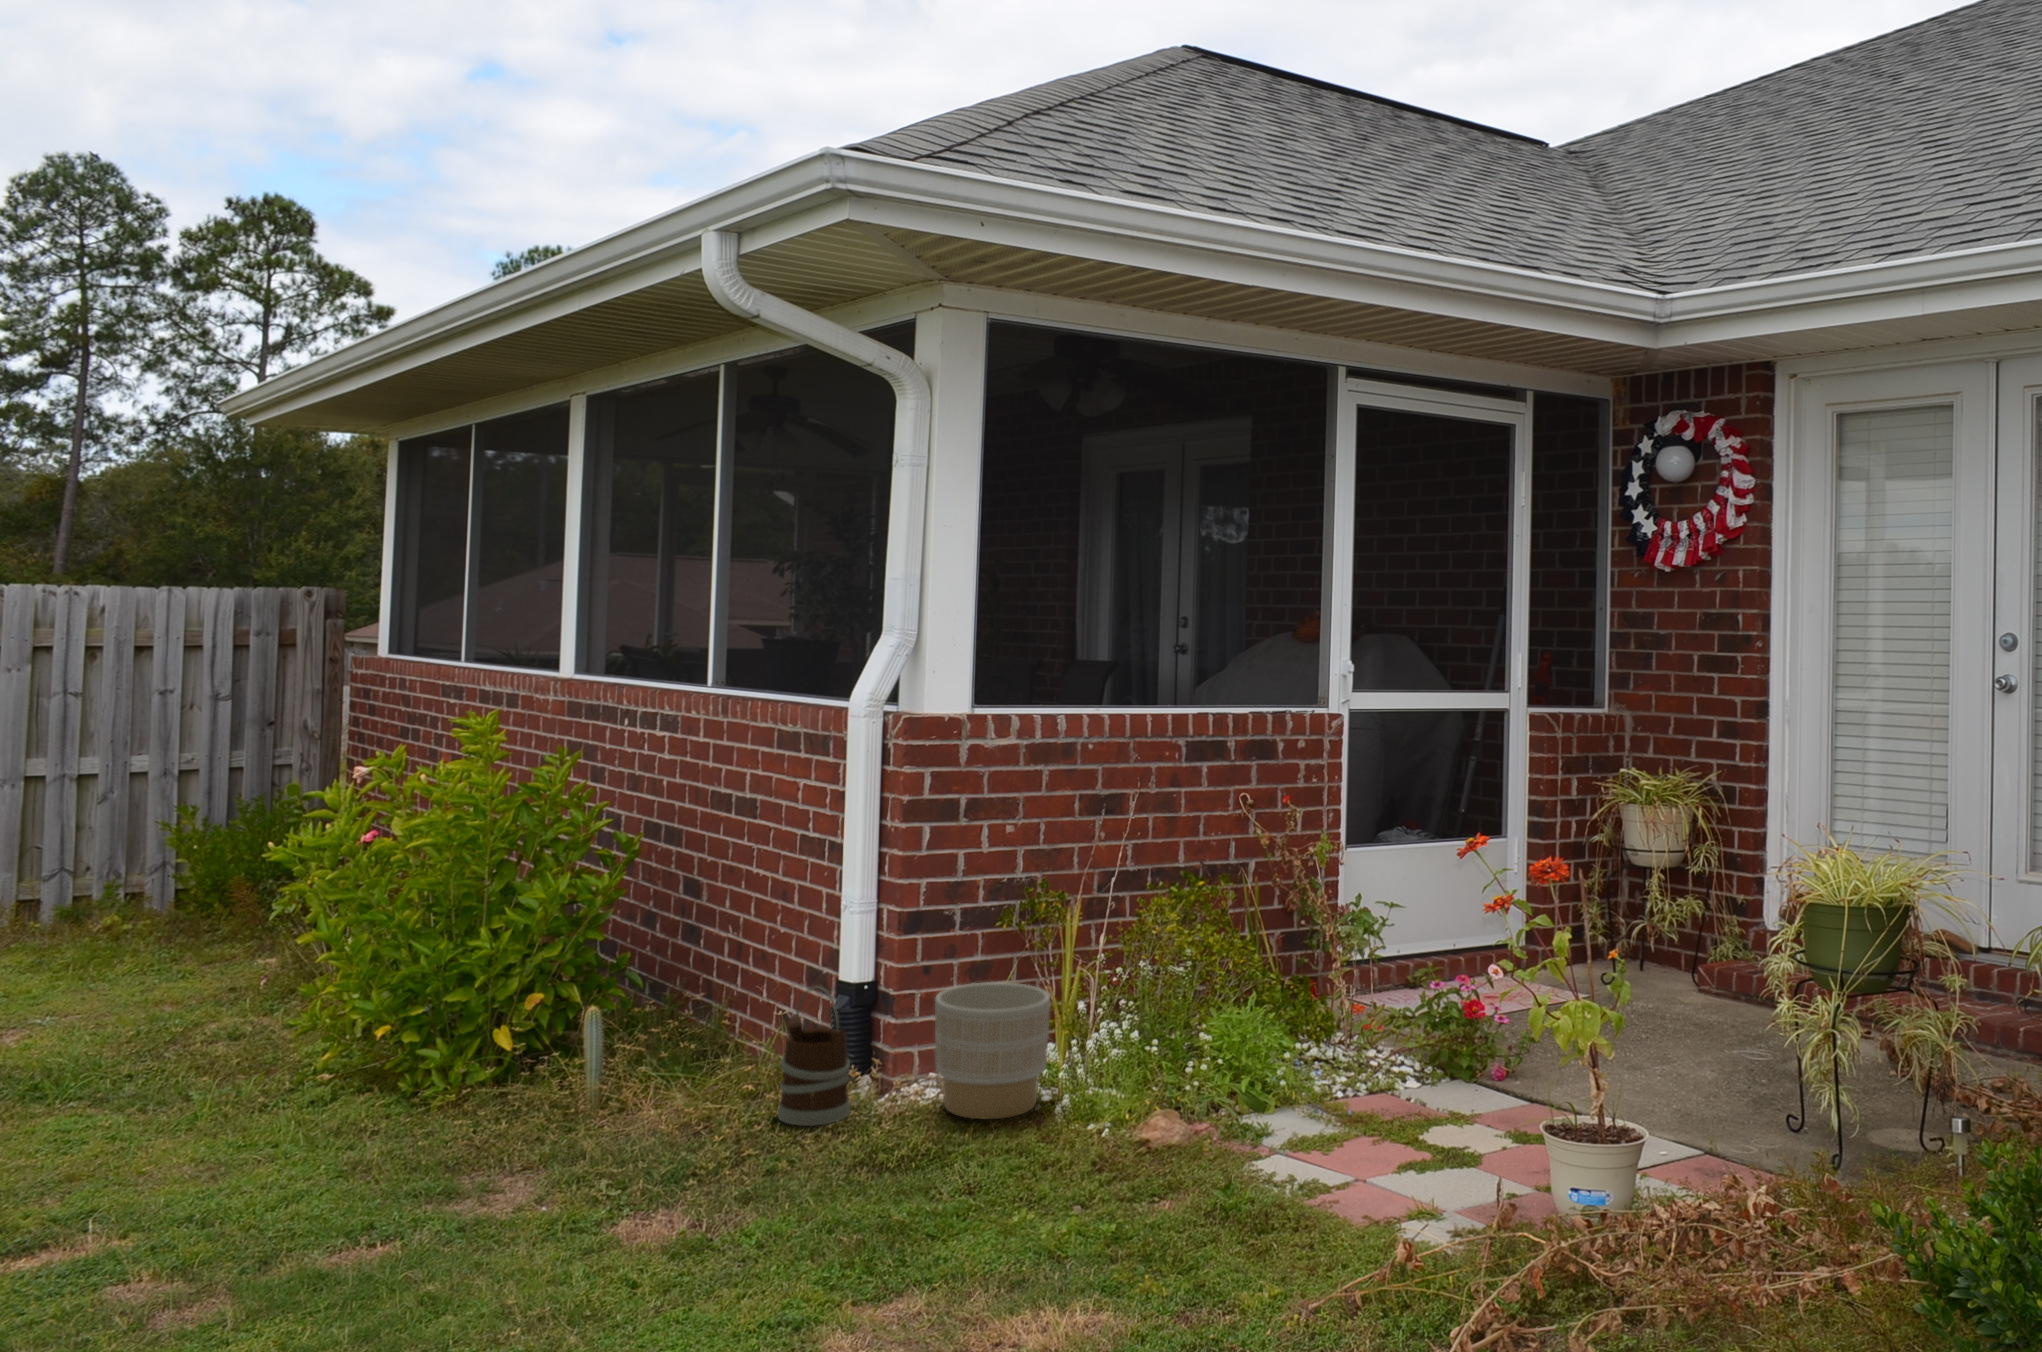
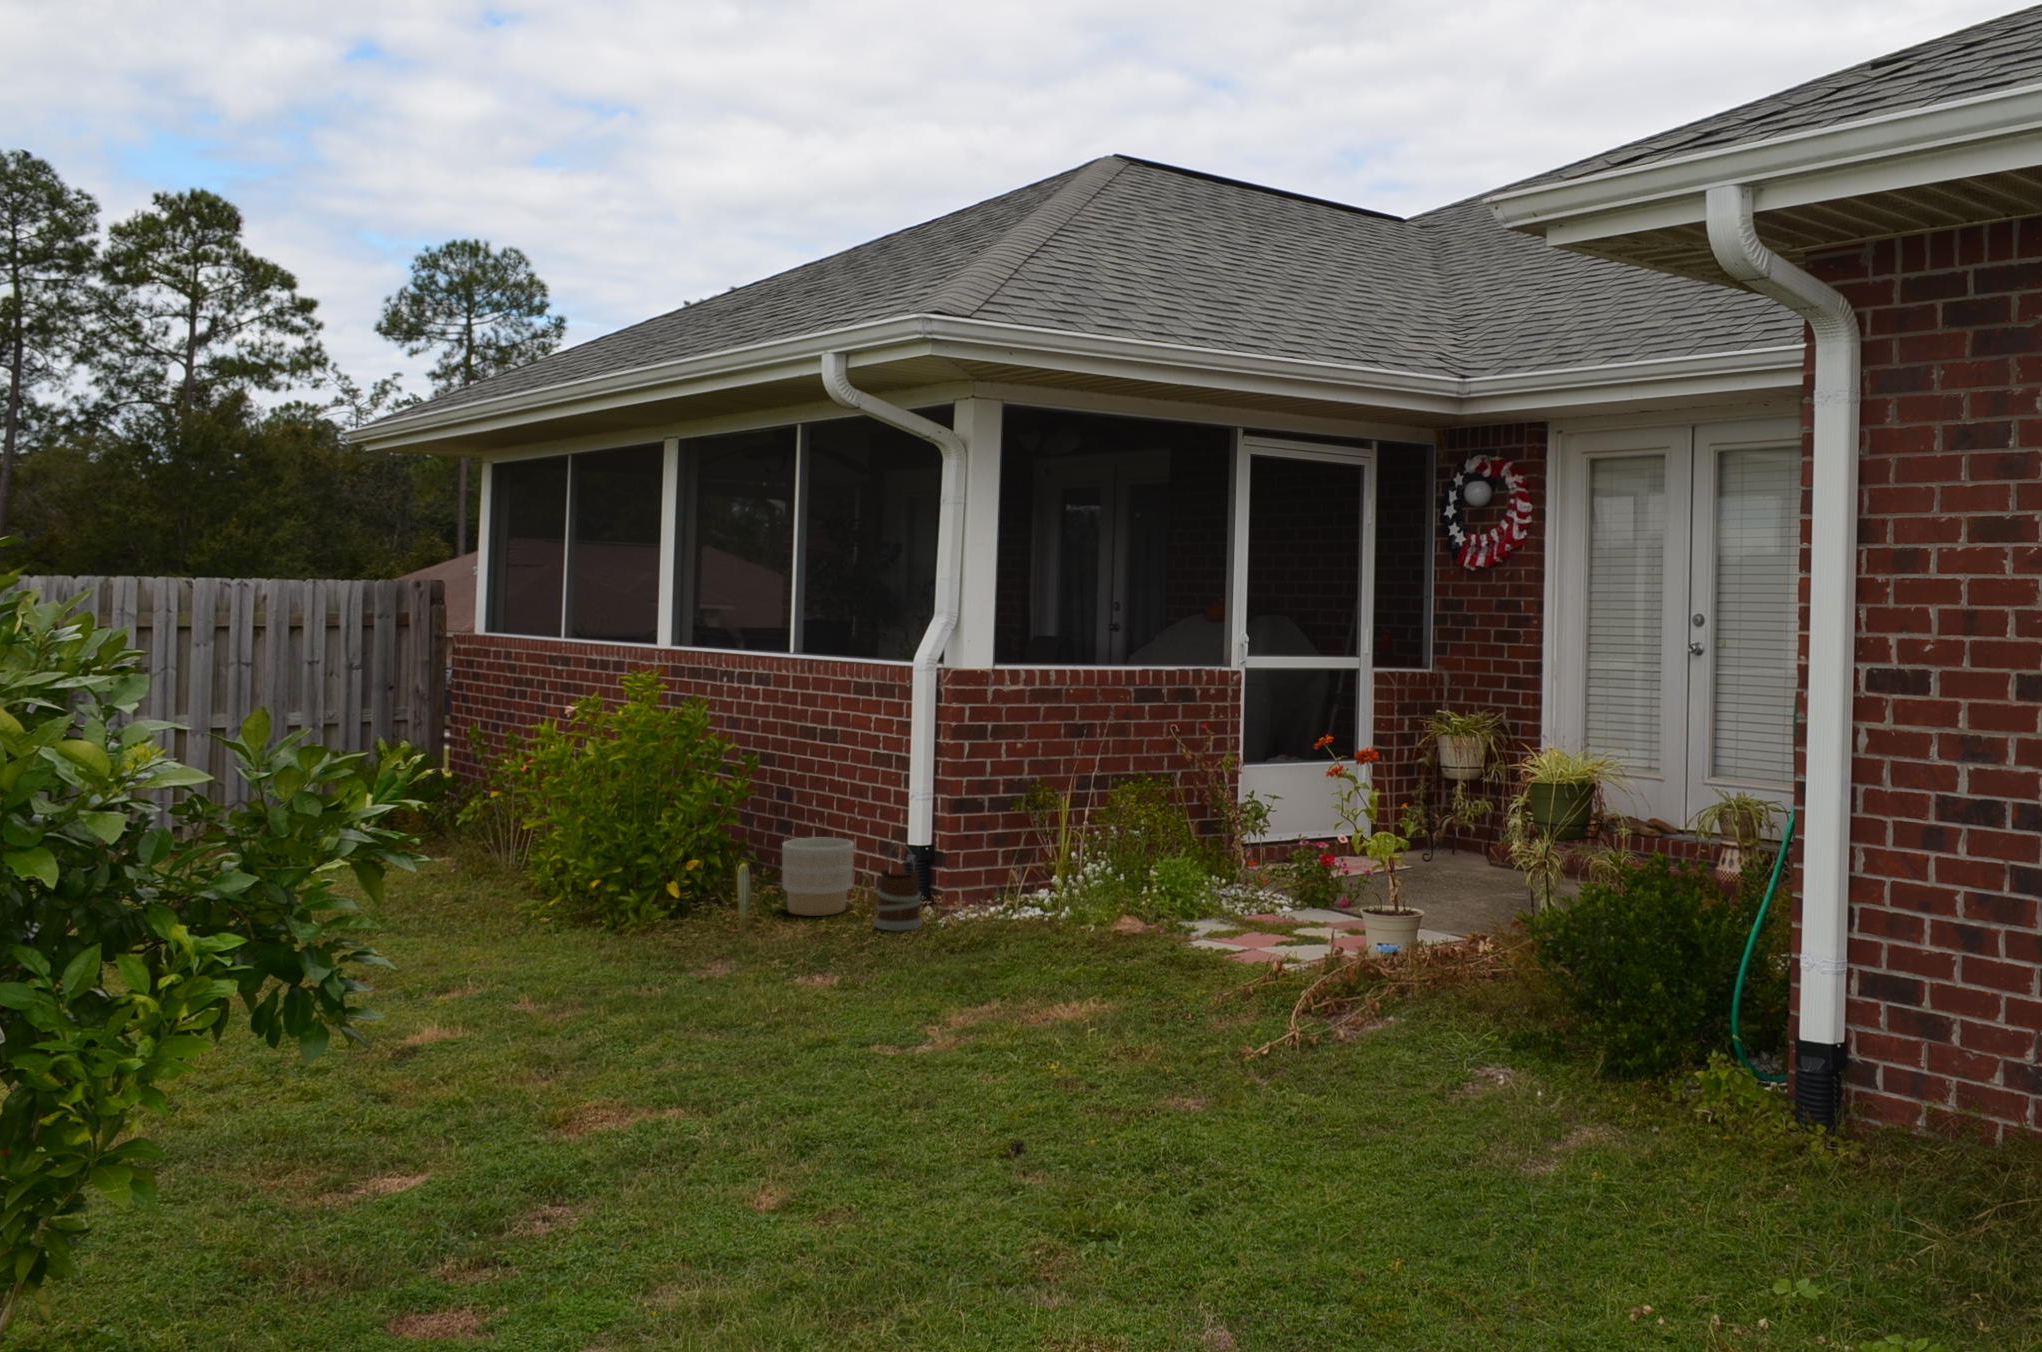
planter: present [935,982,1050,1119] -> present [782,838,854,916]

